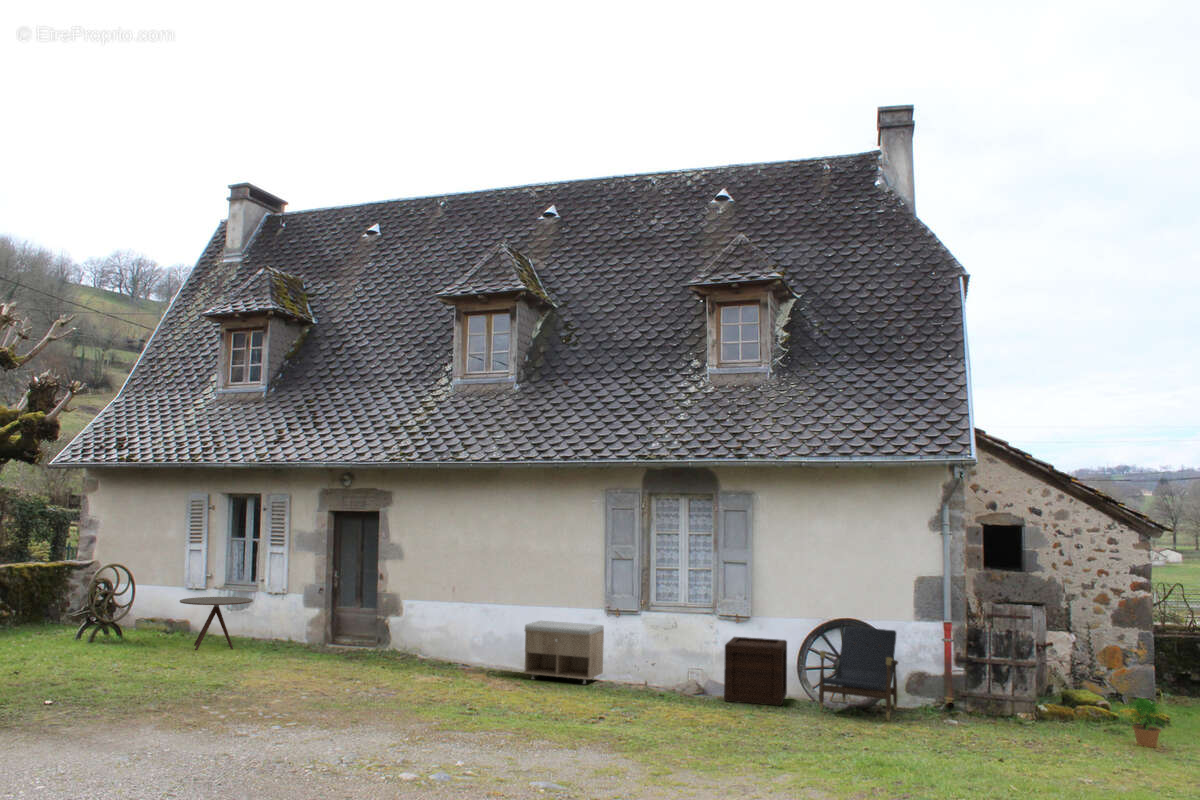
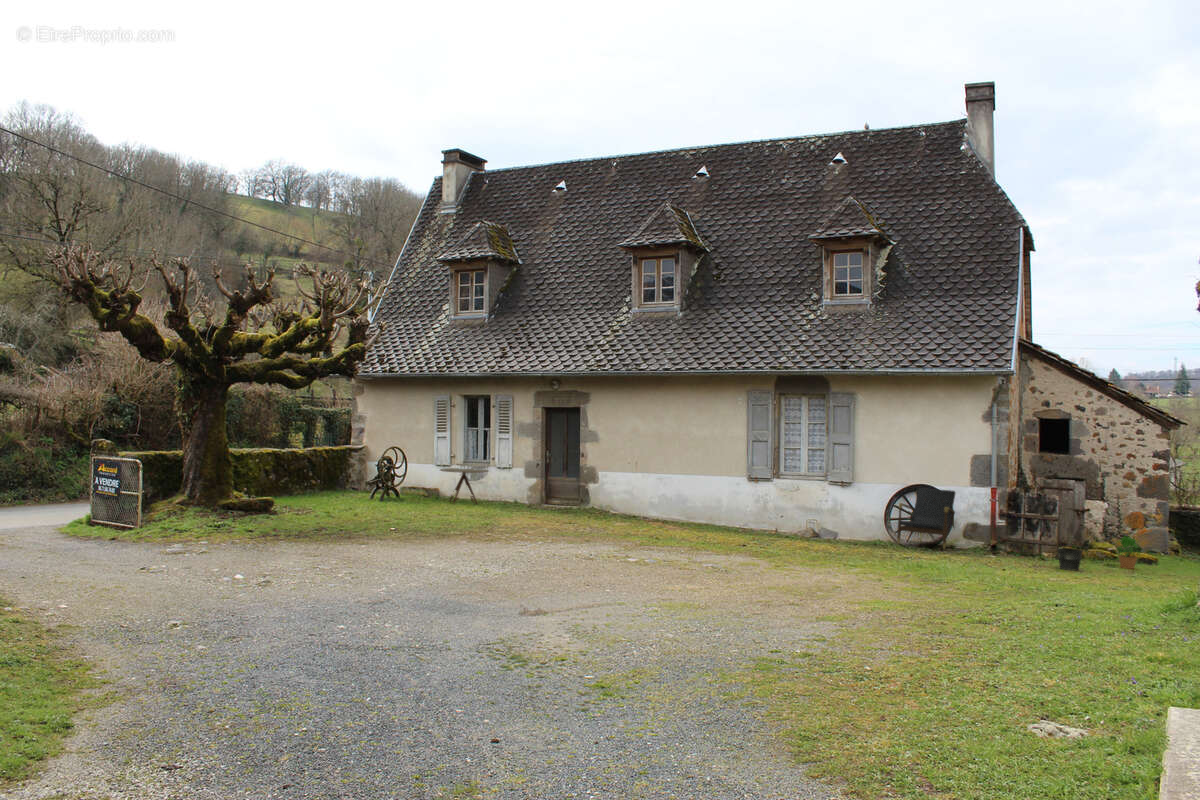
storage bench: present [524,621,604,684] -> none [689,485,745,527]
wooden crate: present [724,637,787,706] -> none [831,496,878,541]
bucket: none [1065,728,1108,766] -> present [1055,548,1083,570]

